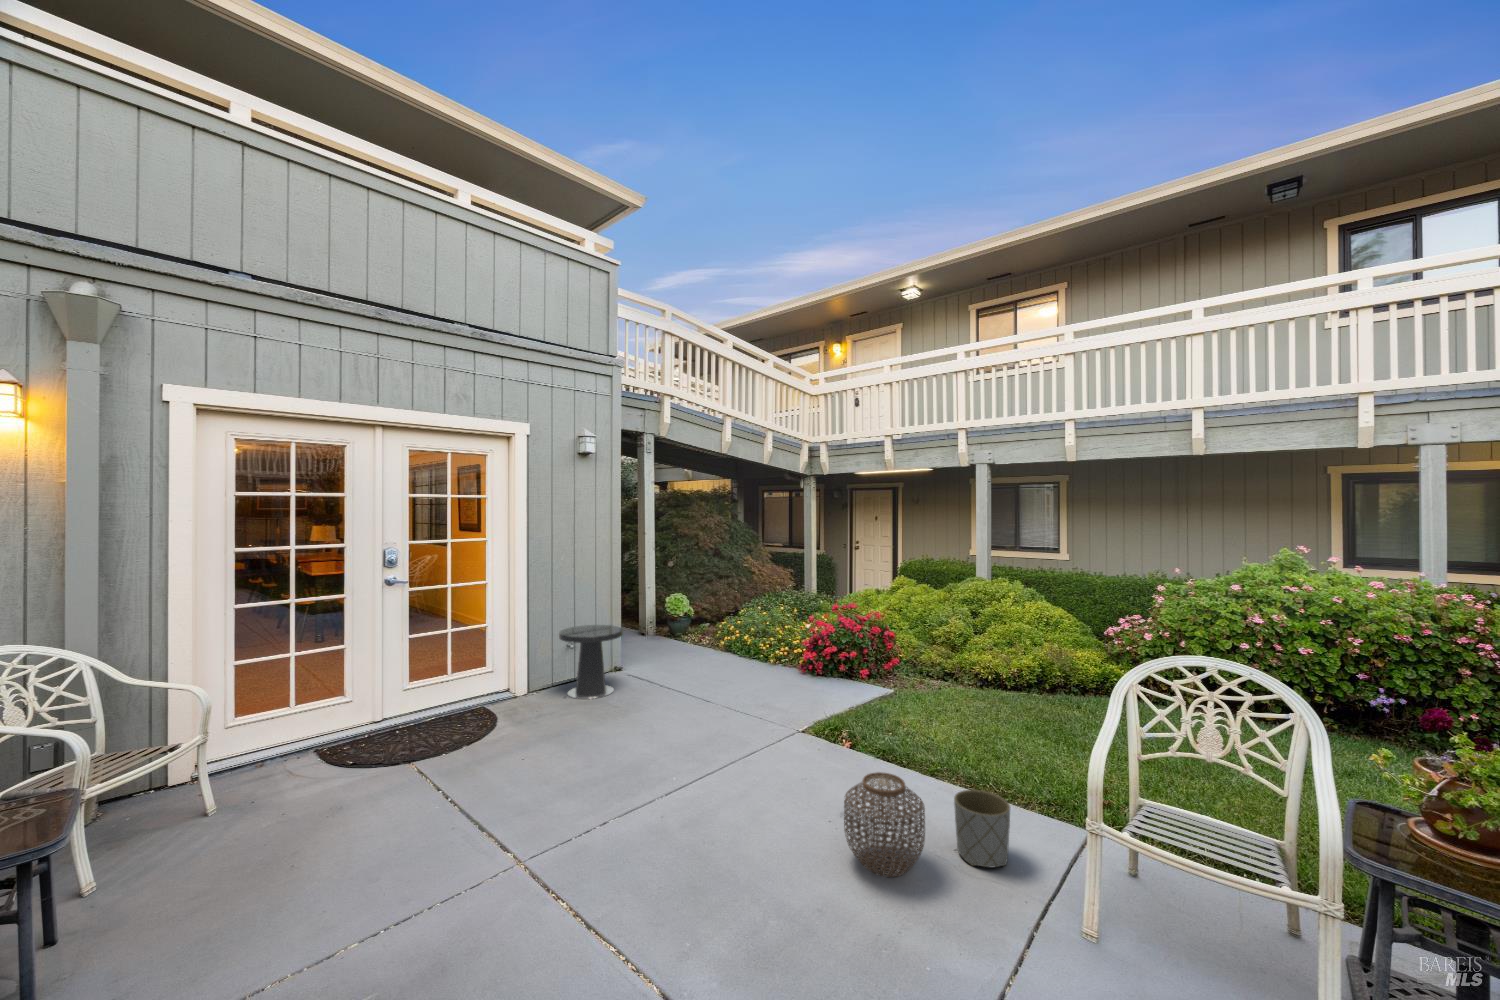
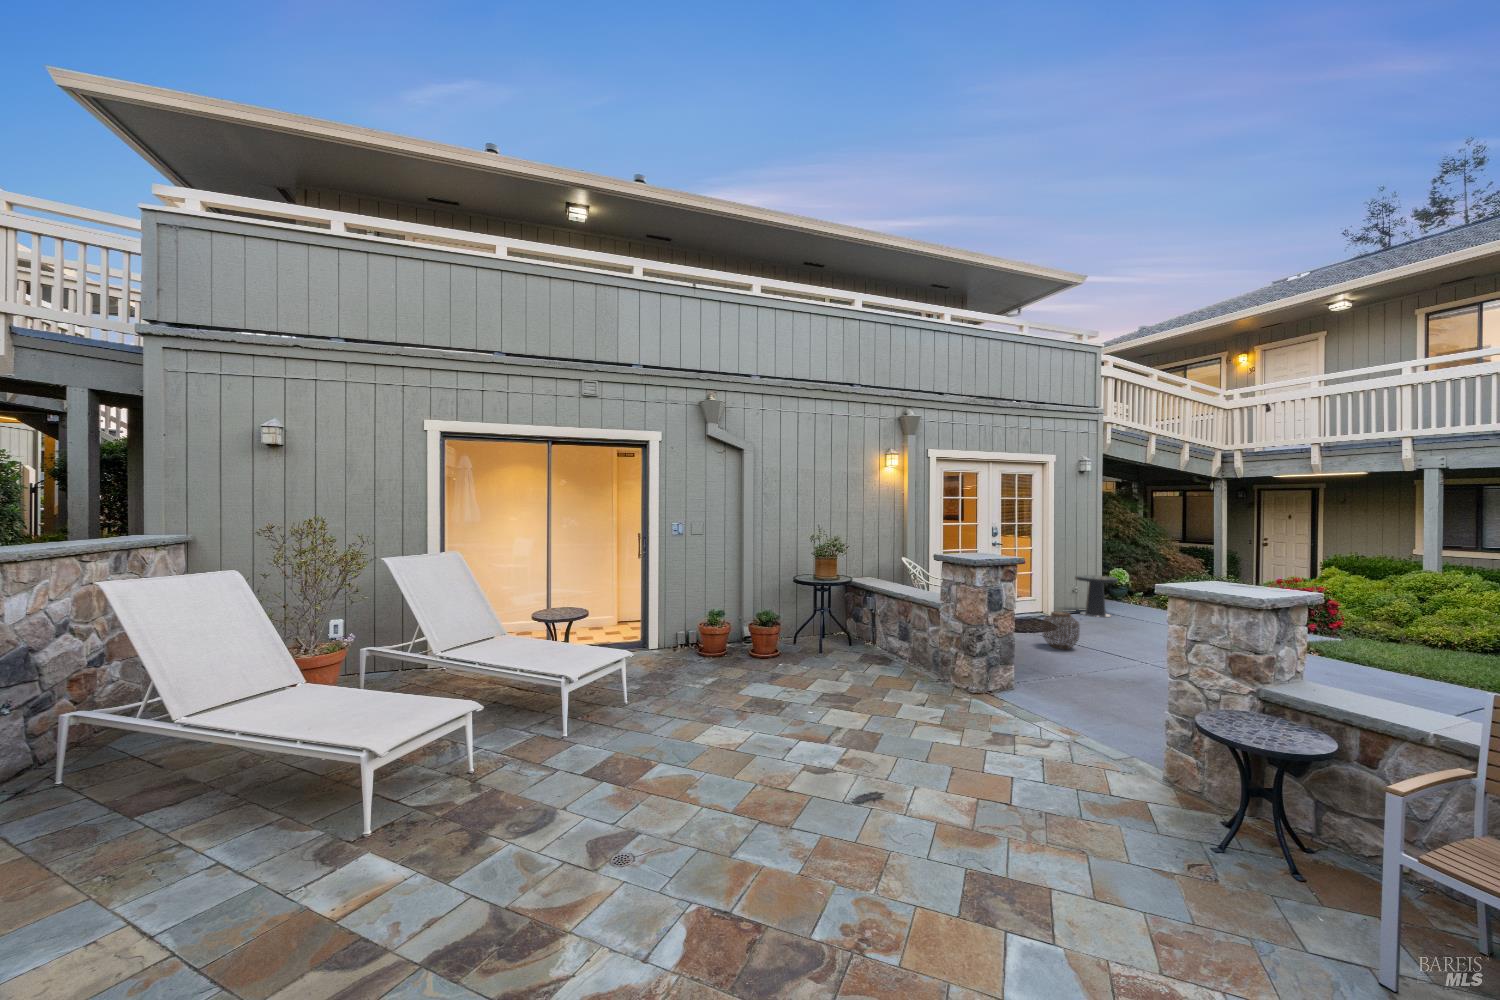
woven basket: present [844,772,925,877] -> present [1042,612,1079,649]
planter: present [954,790,1010,867] -> none [1417,658,1458,693]

